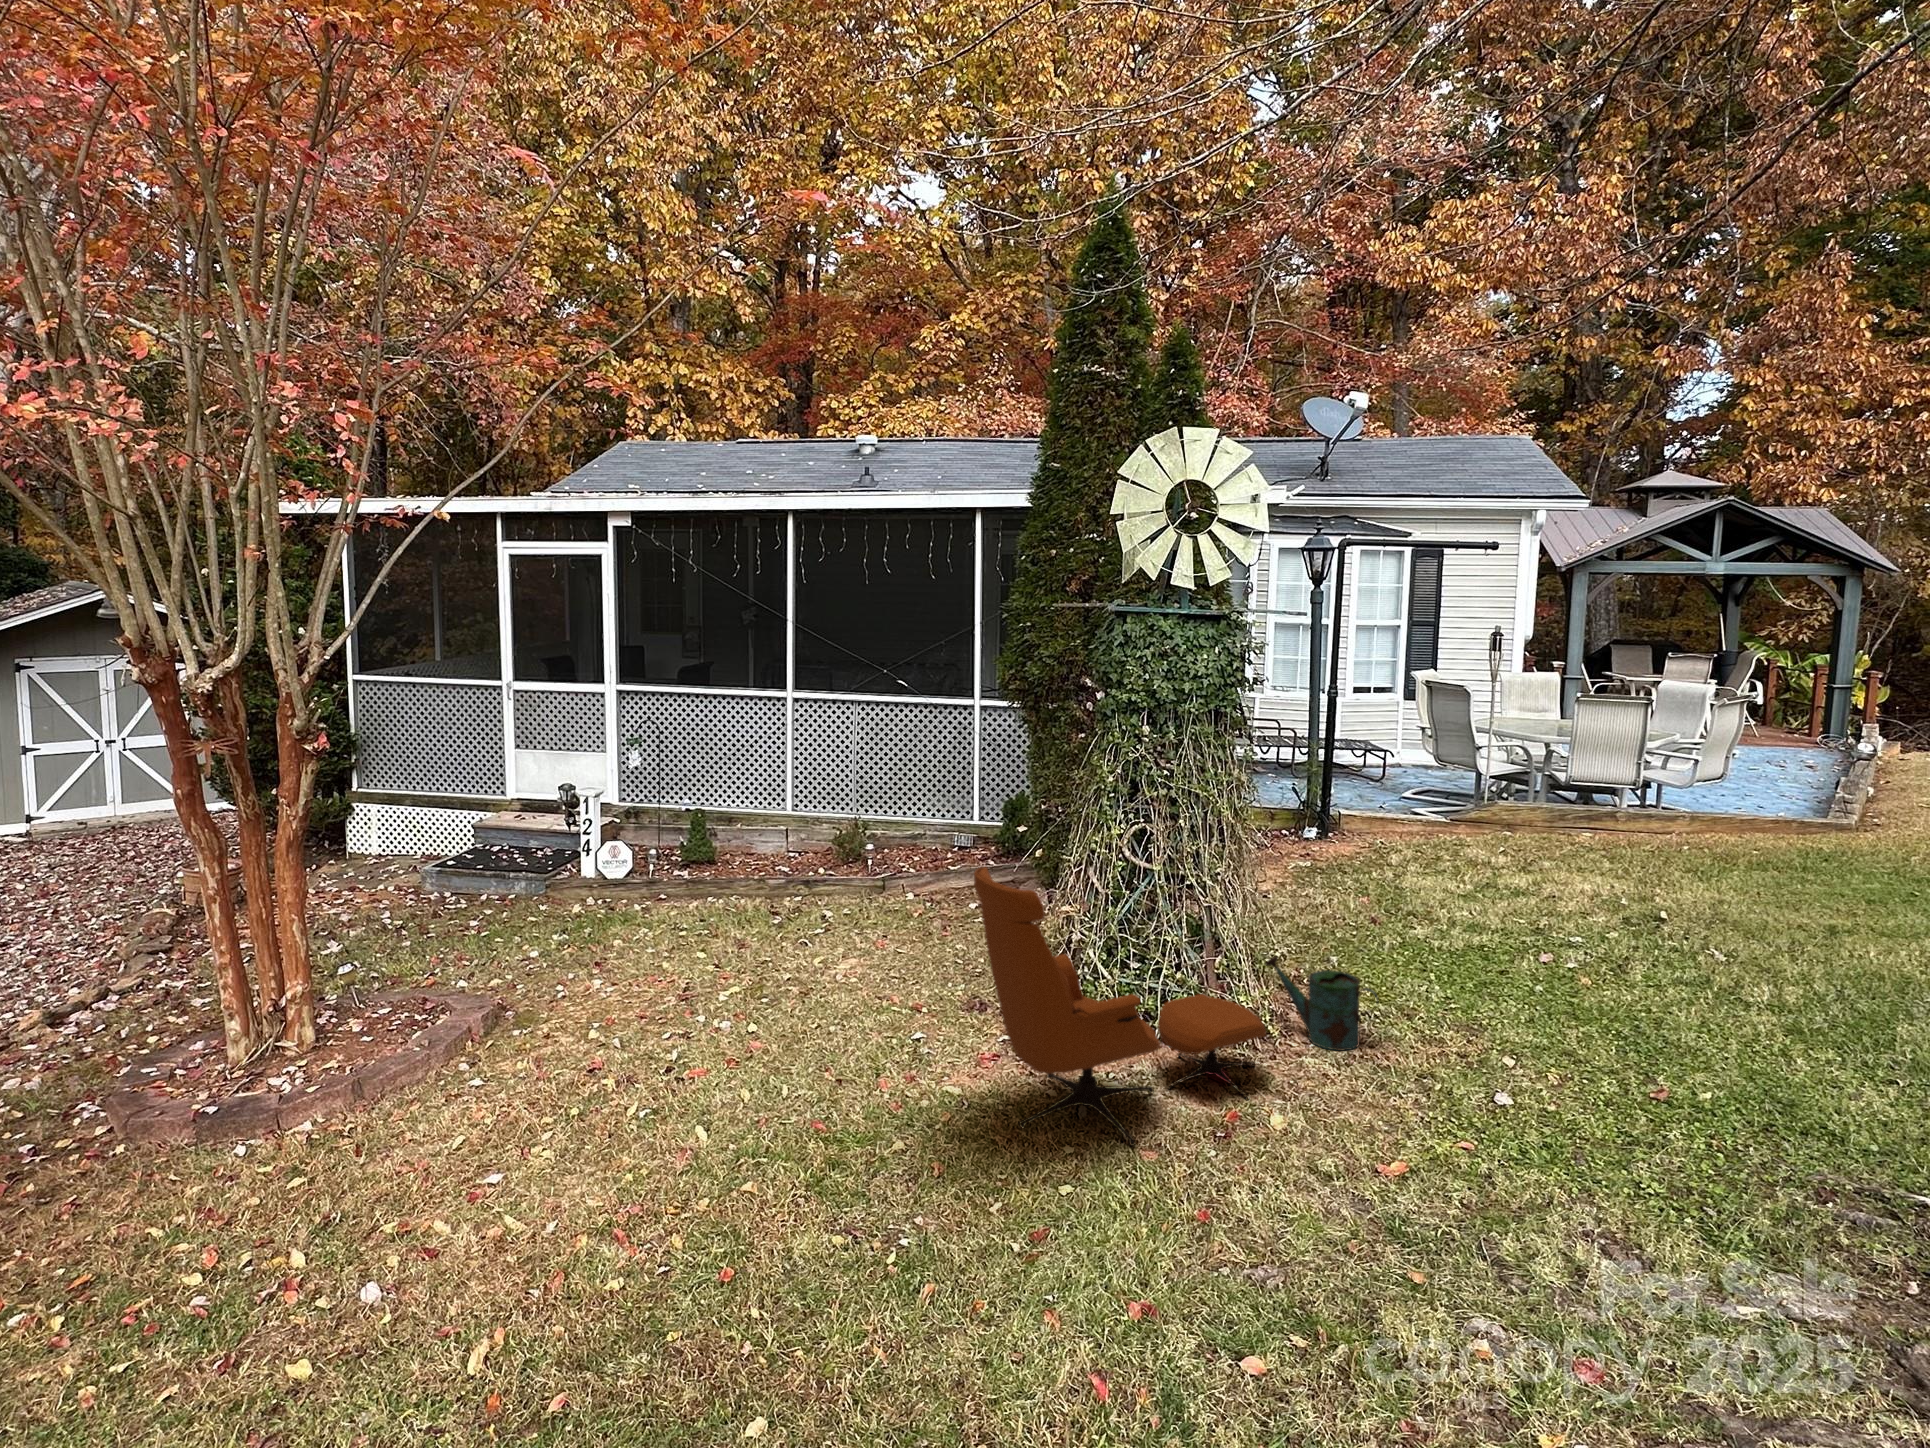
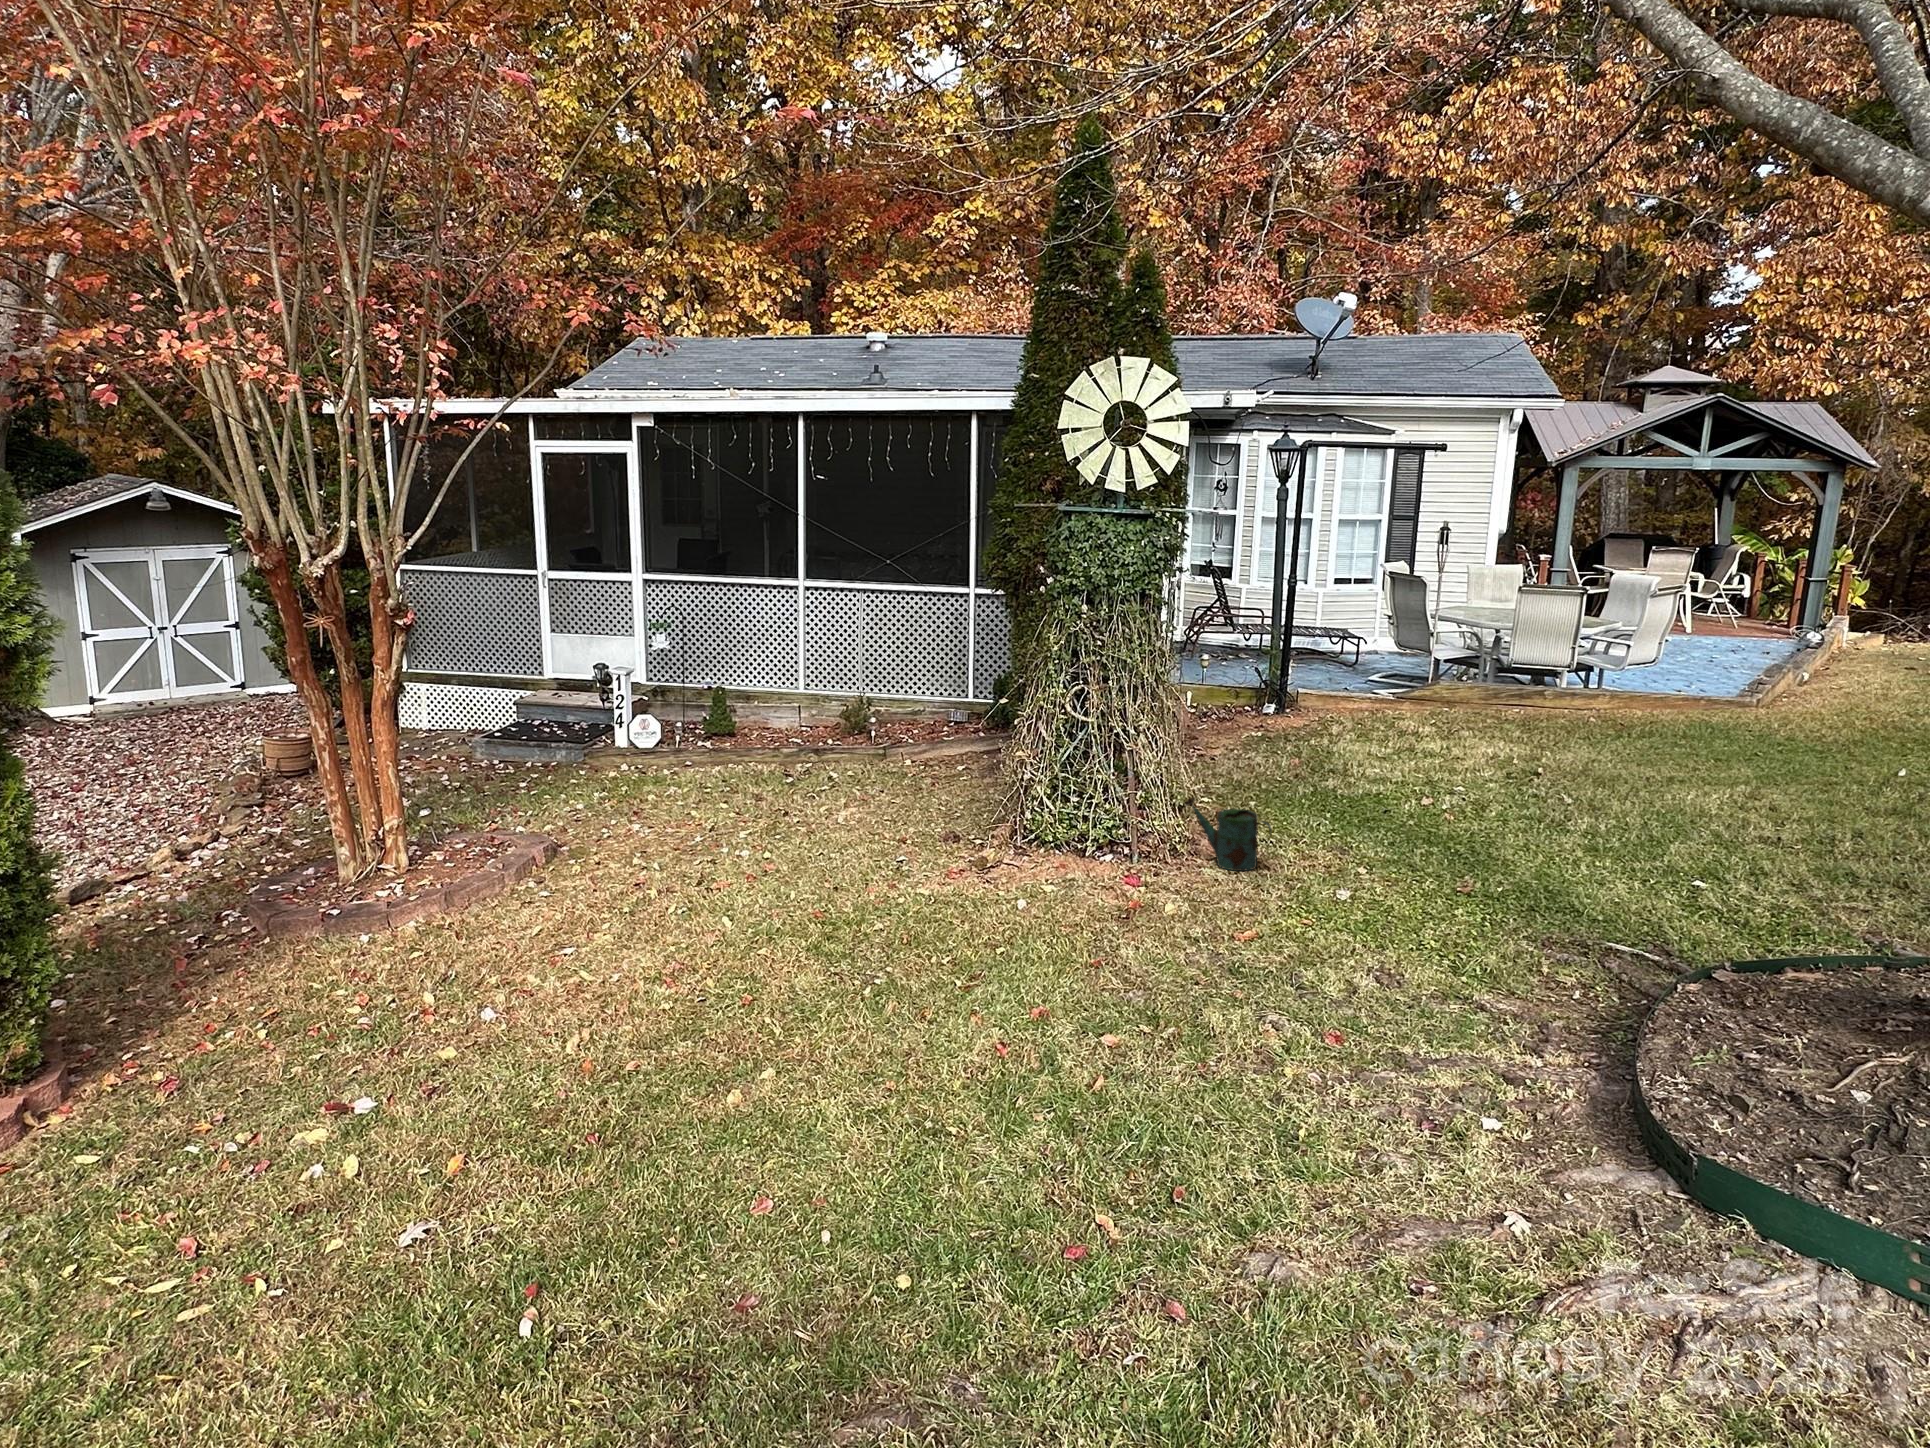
lounge chair: present [974,867,1266,1146] -> none [936,718,1174,932]

